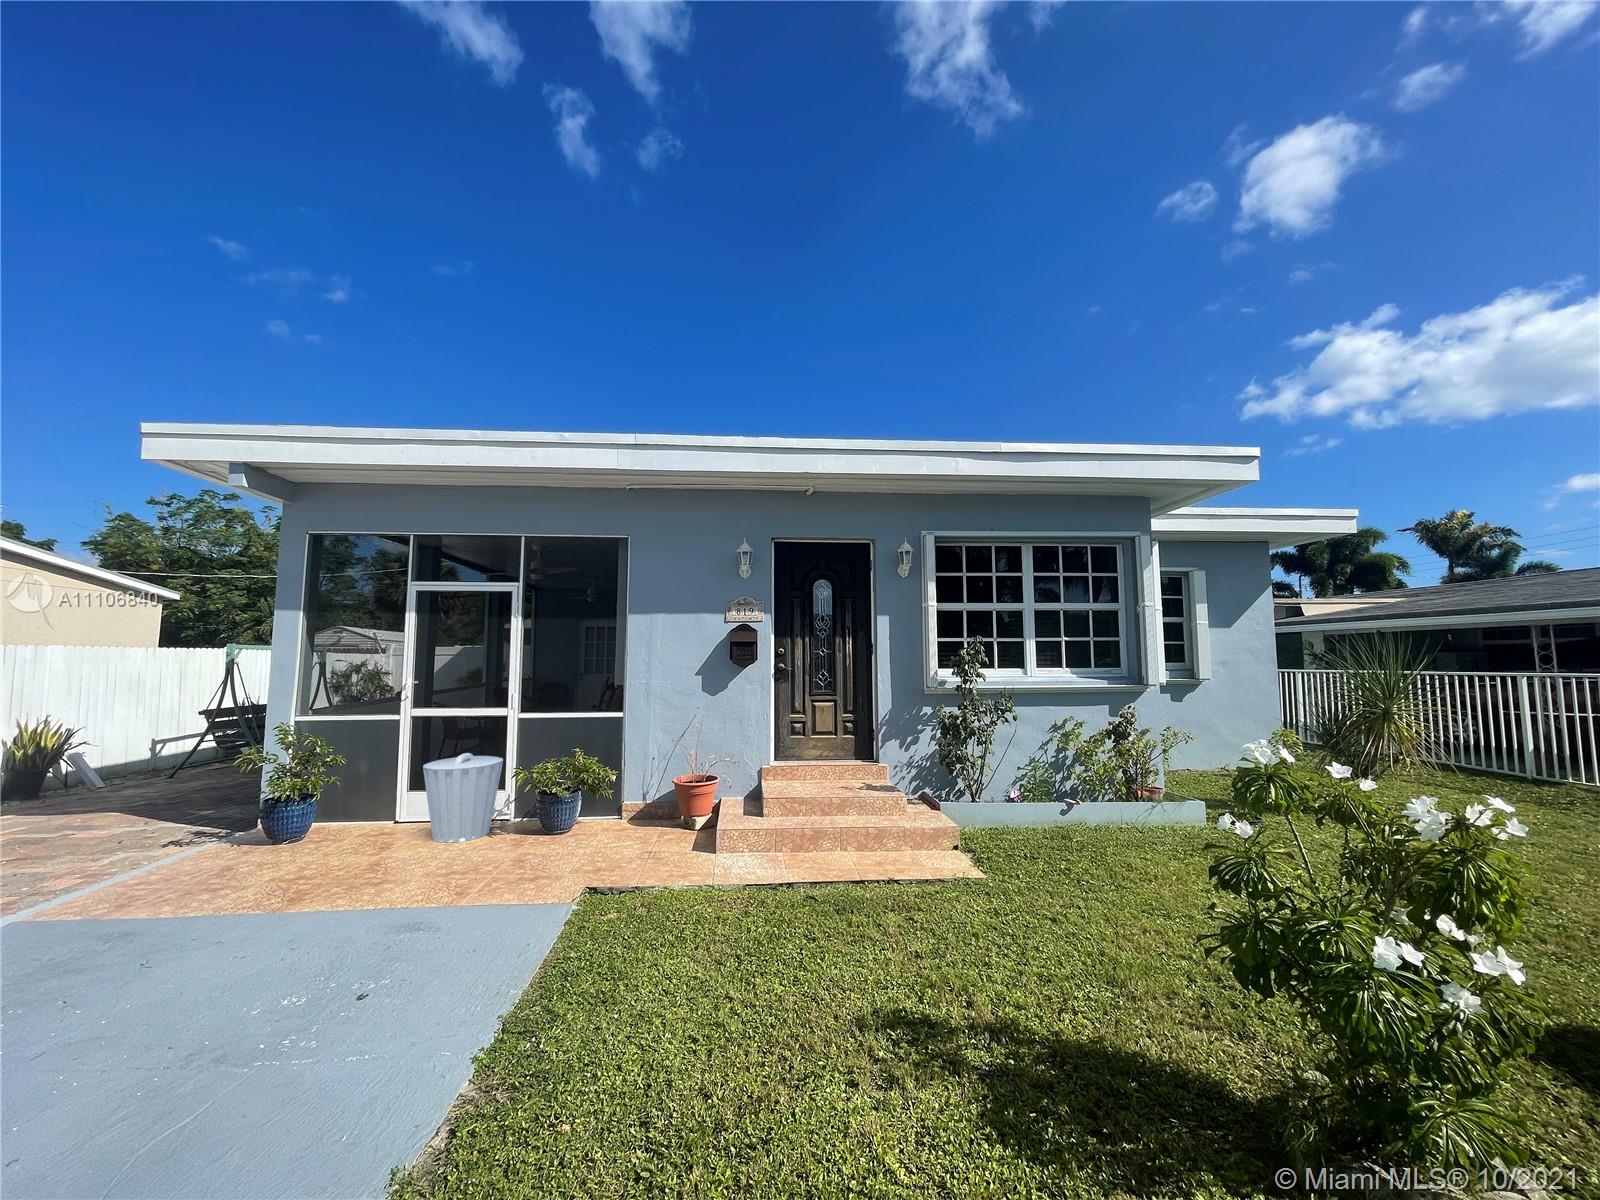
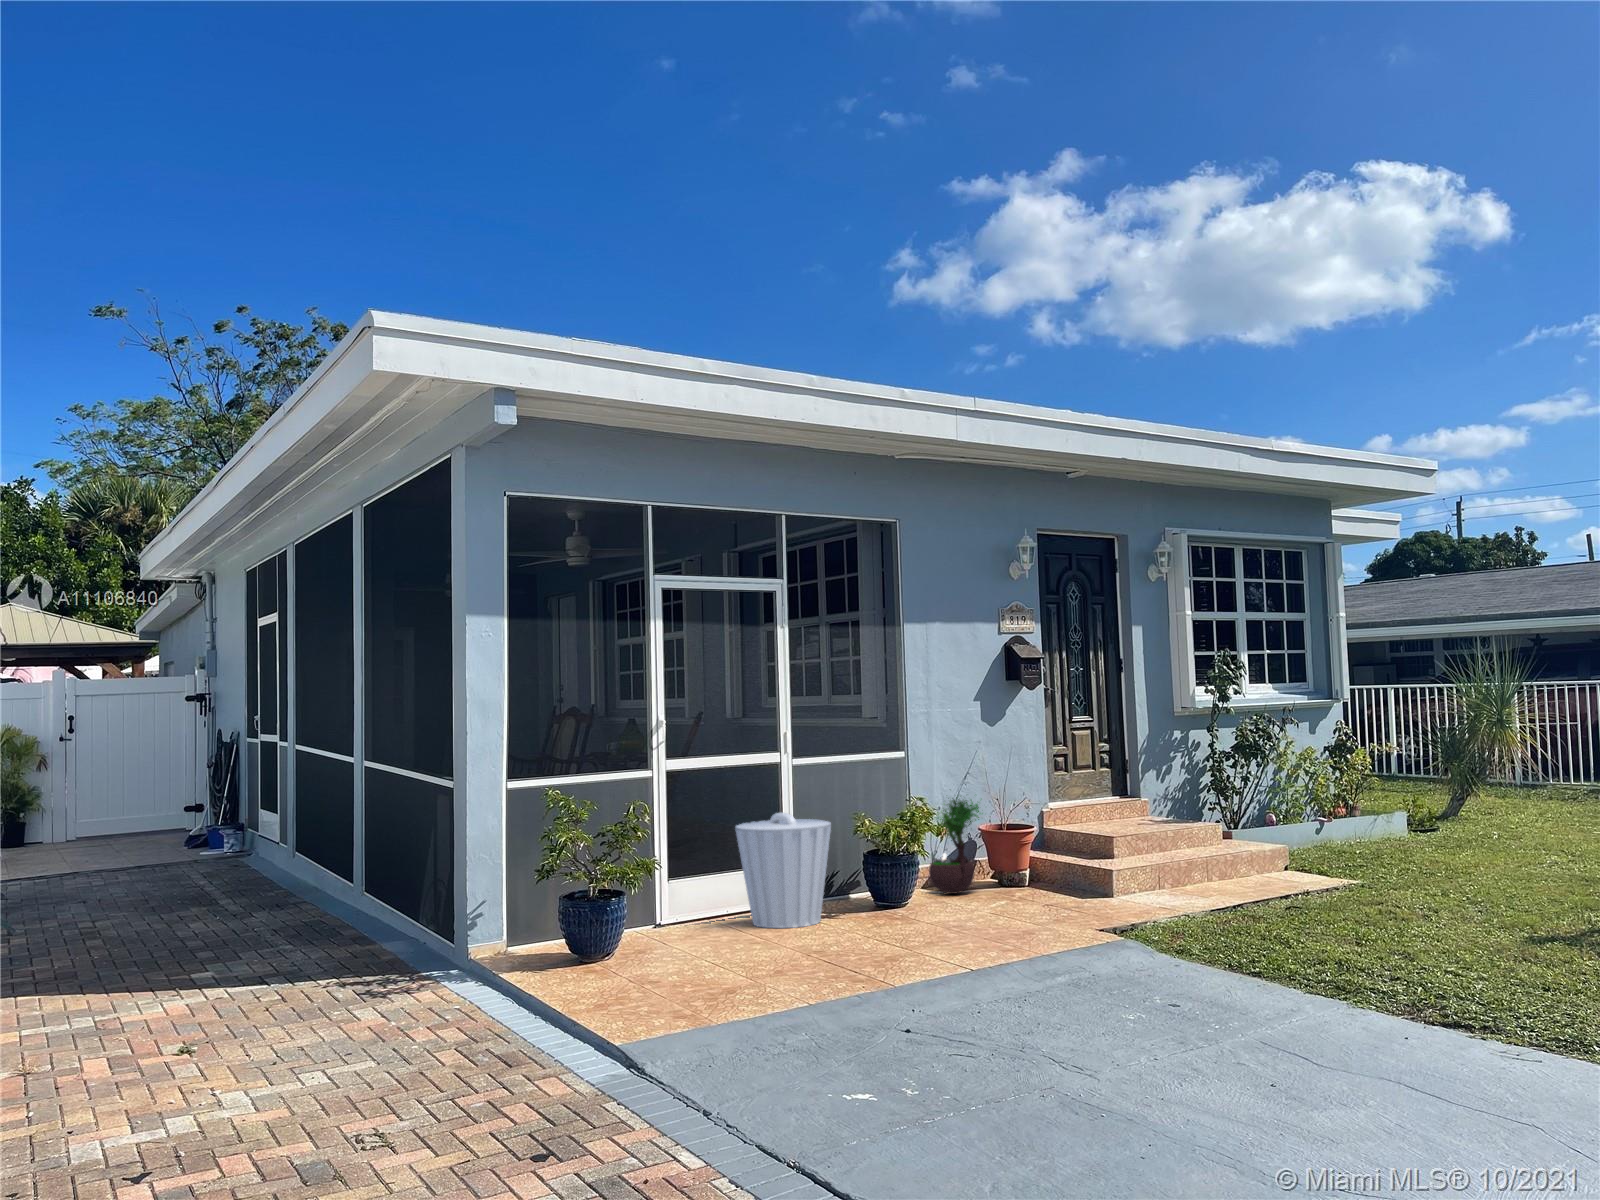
potted tree: none [612,745,661,827] -> present [929,797,979,894]

